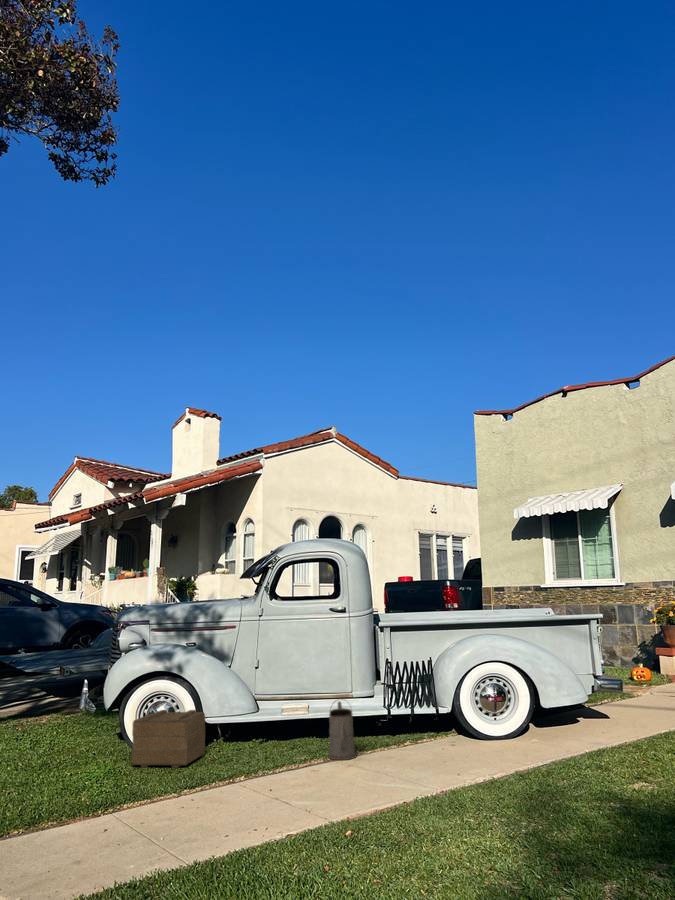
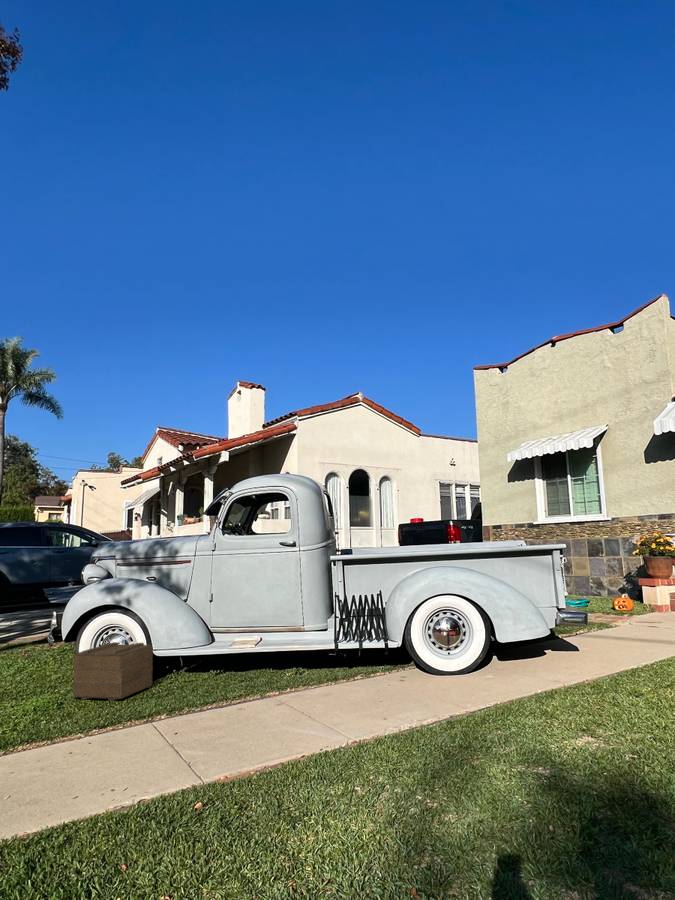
watering can: present [328,699,356,760] -> none [265,633,295,696]

